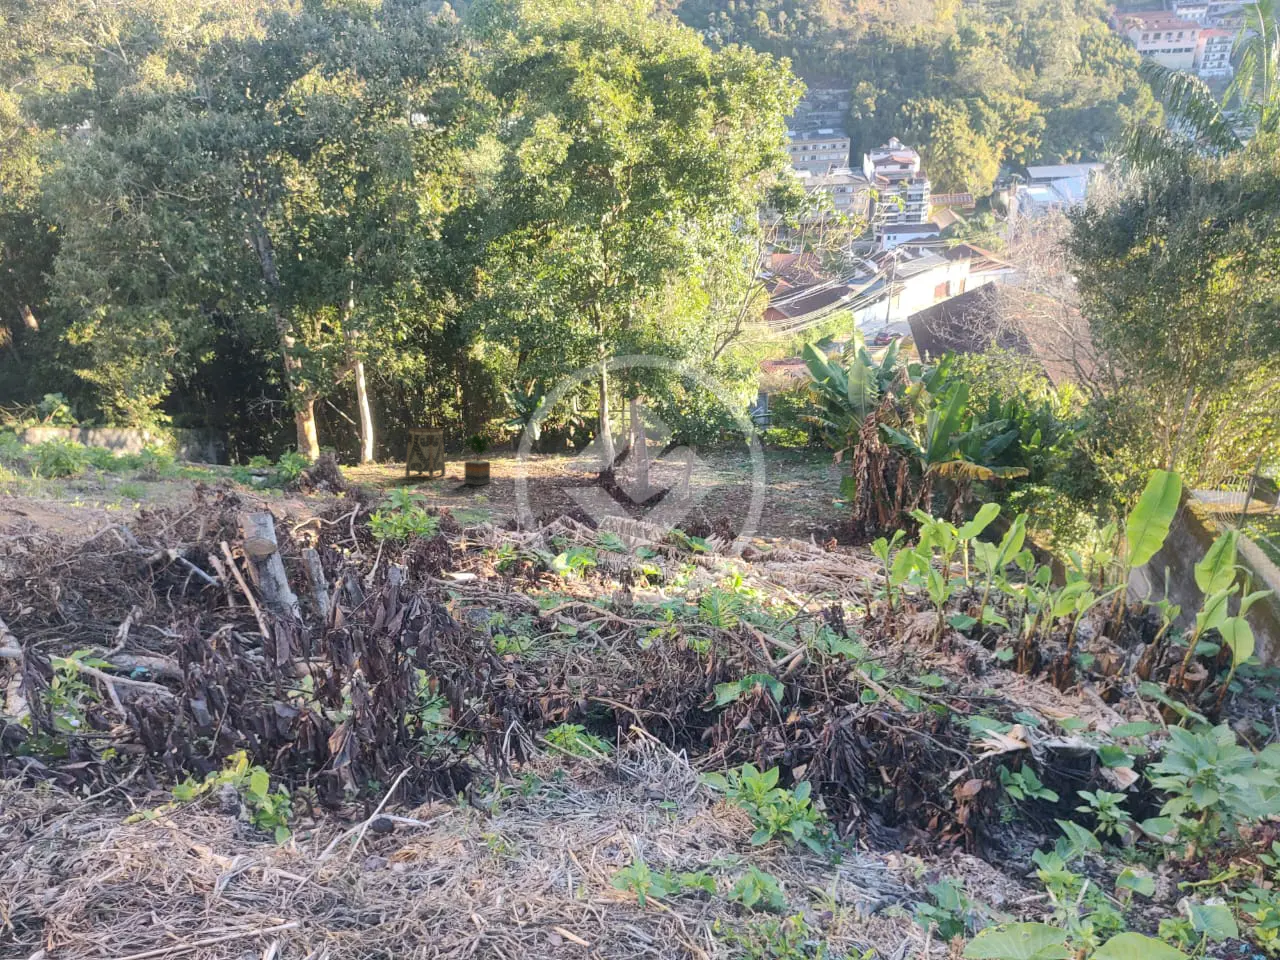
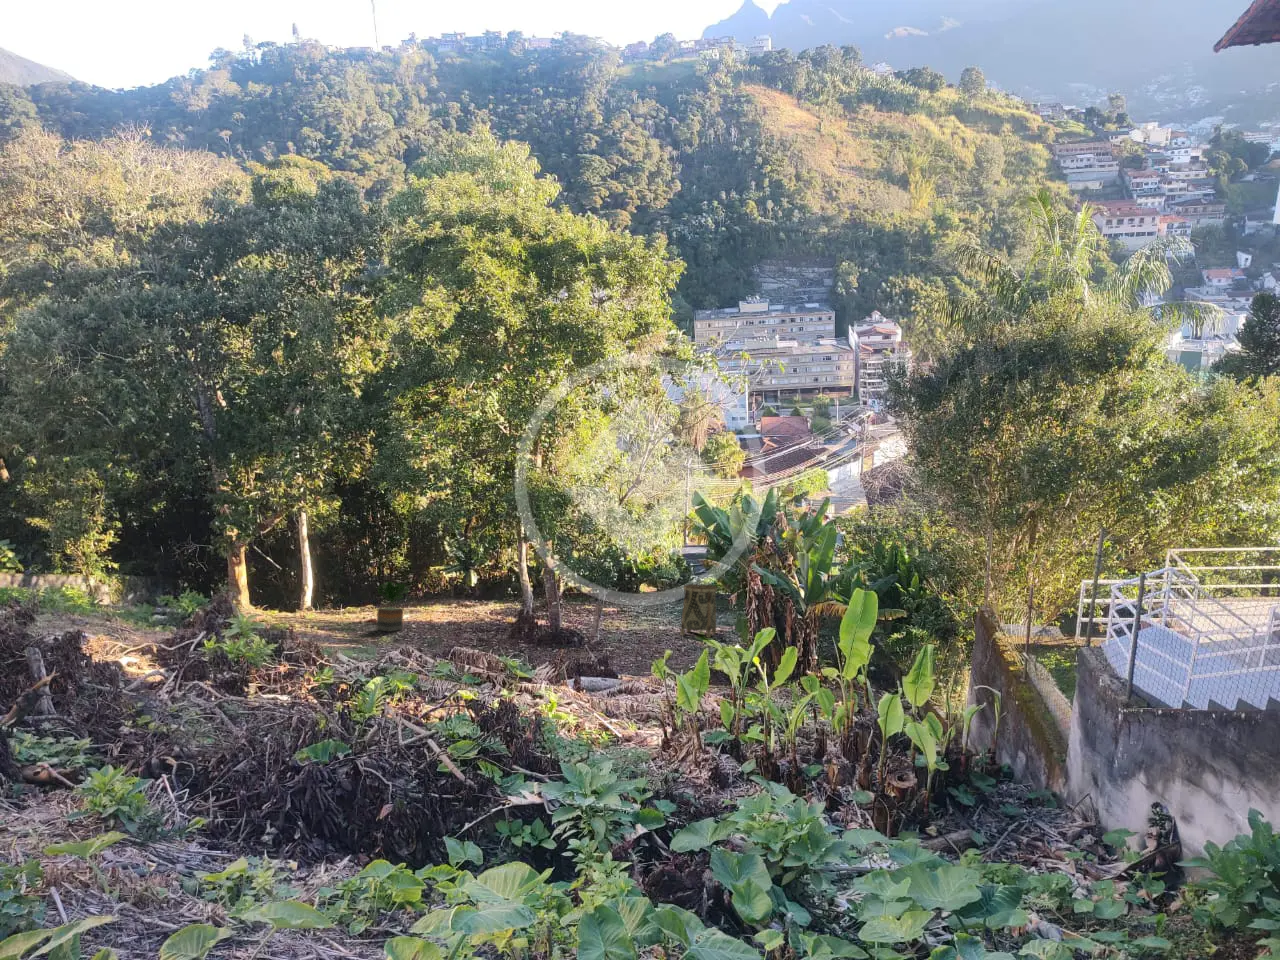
basket: present [405,428,446,479] -> present [680,584,717,638]

